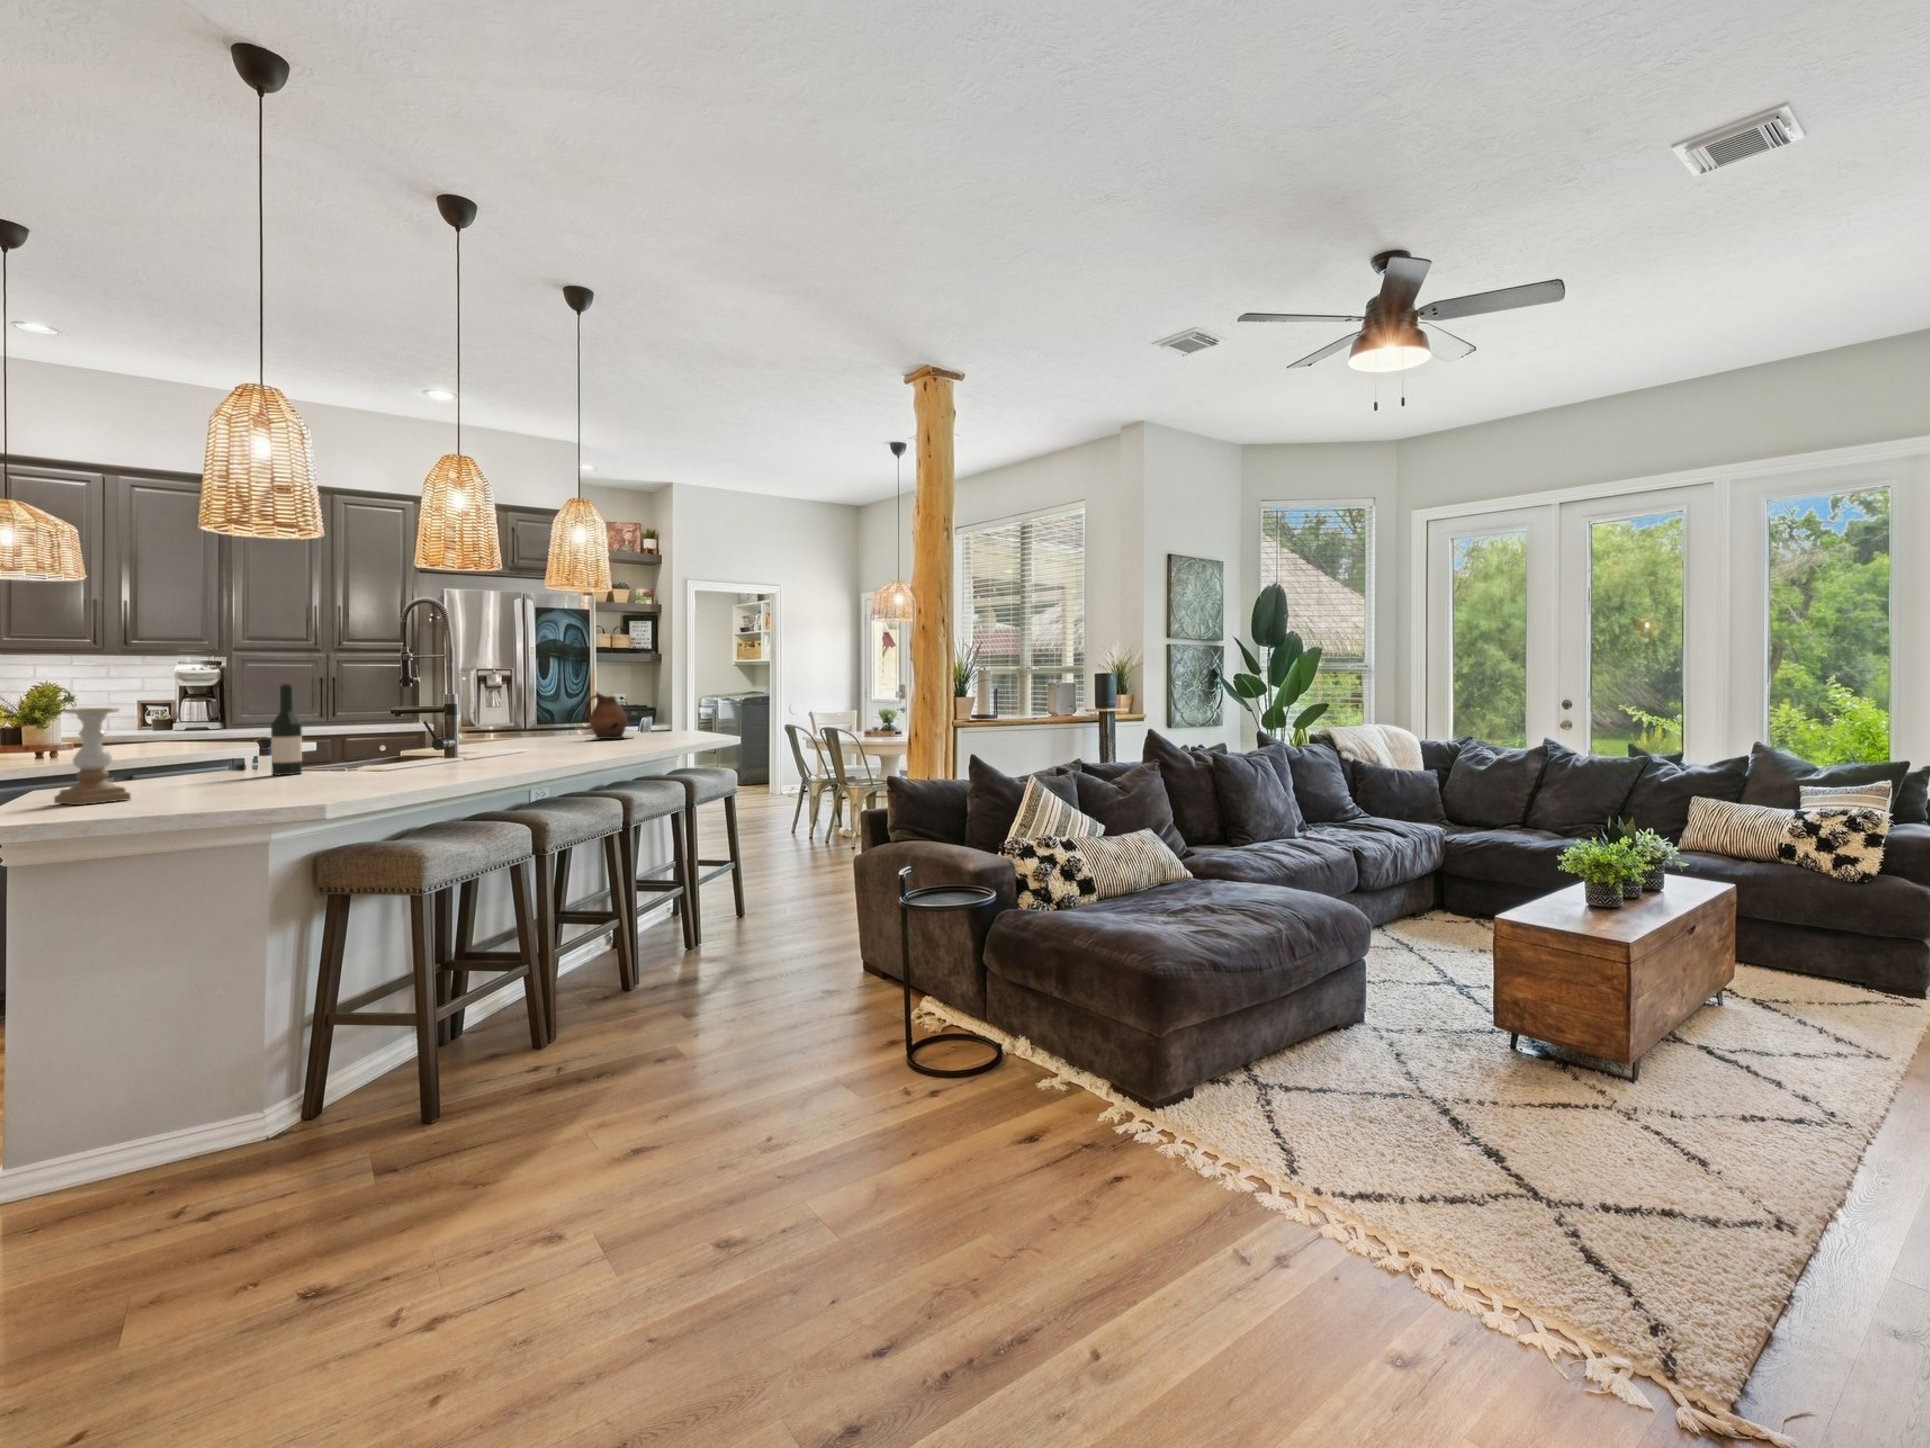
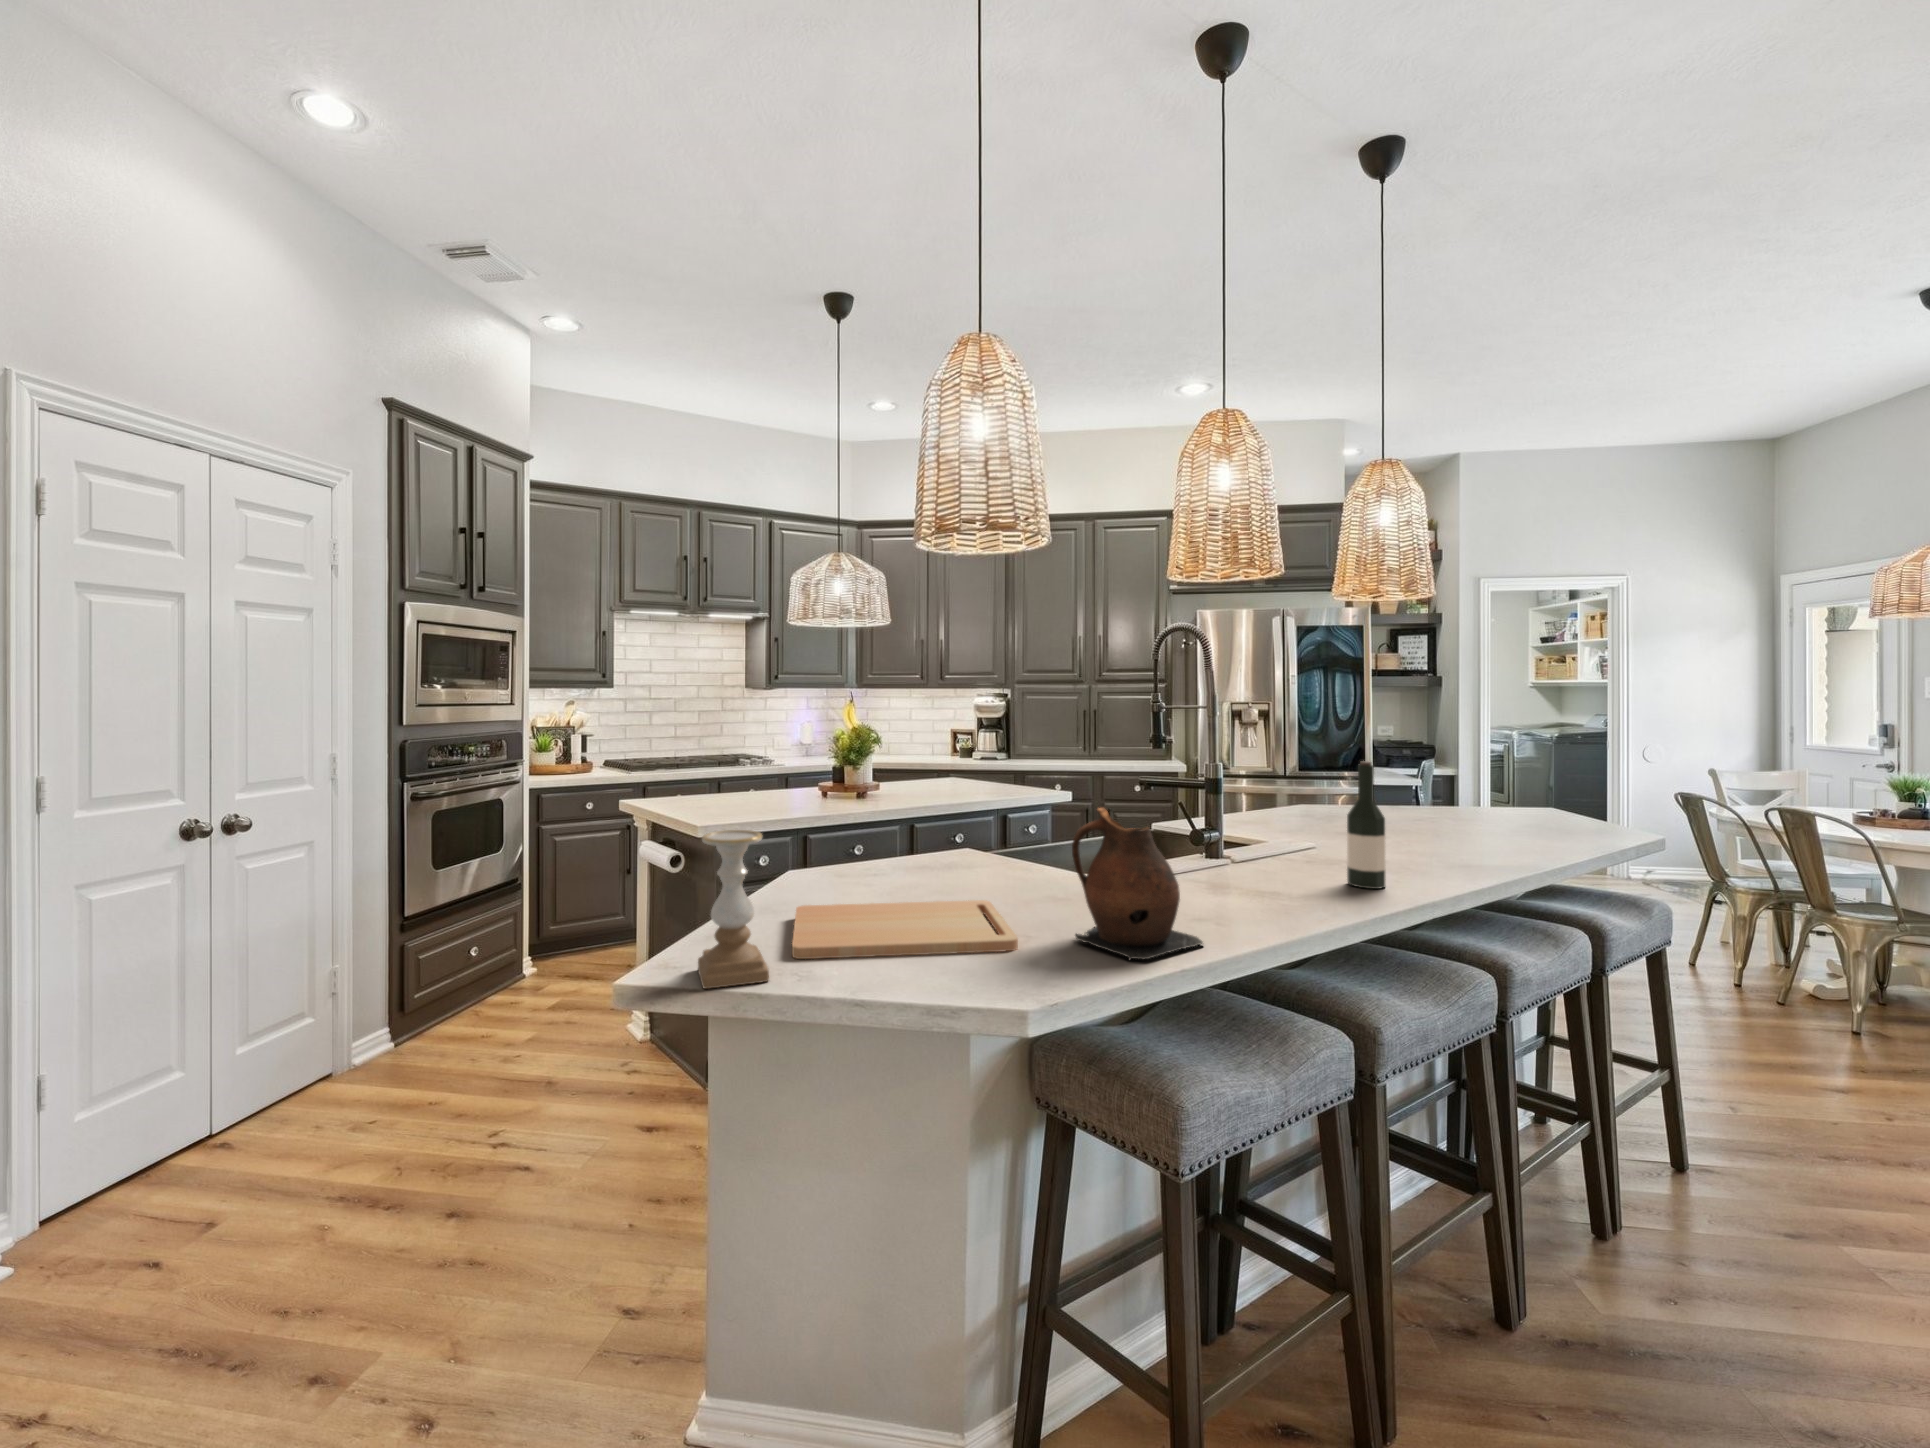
wine bottle: present [271,684,302,775] -> present [1347,761,1385,889]
ceramic pitcher: present [584,692,627,739] -> present [1072,808,1203,960]
cutting board: none [106,770,316,796] -> present [792,900,1018,959]

